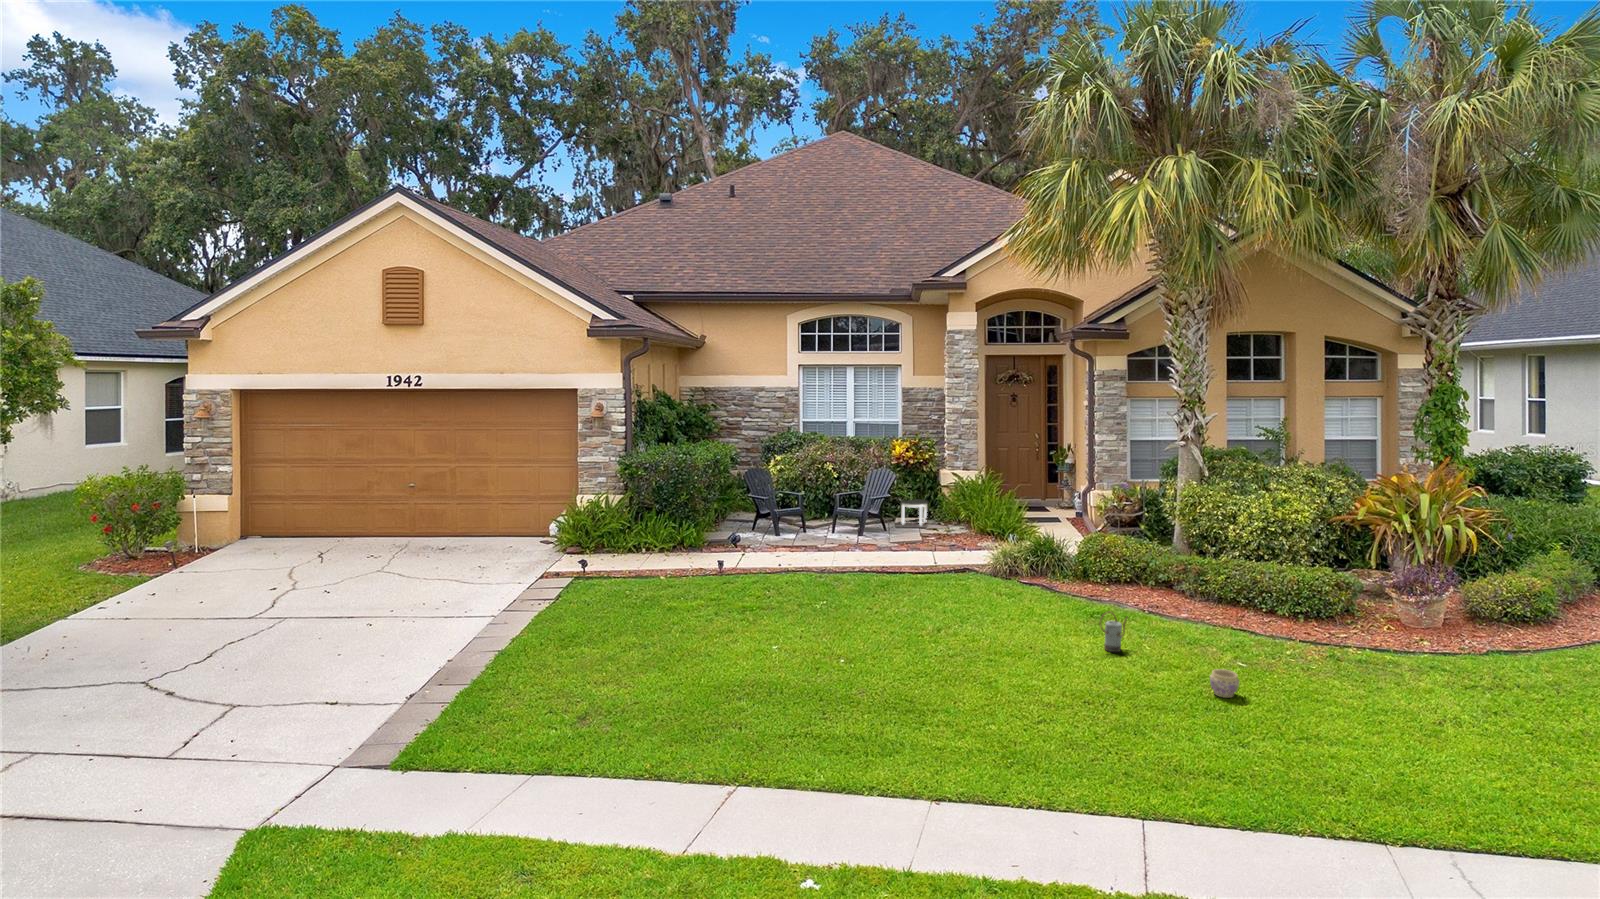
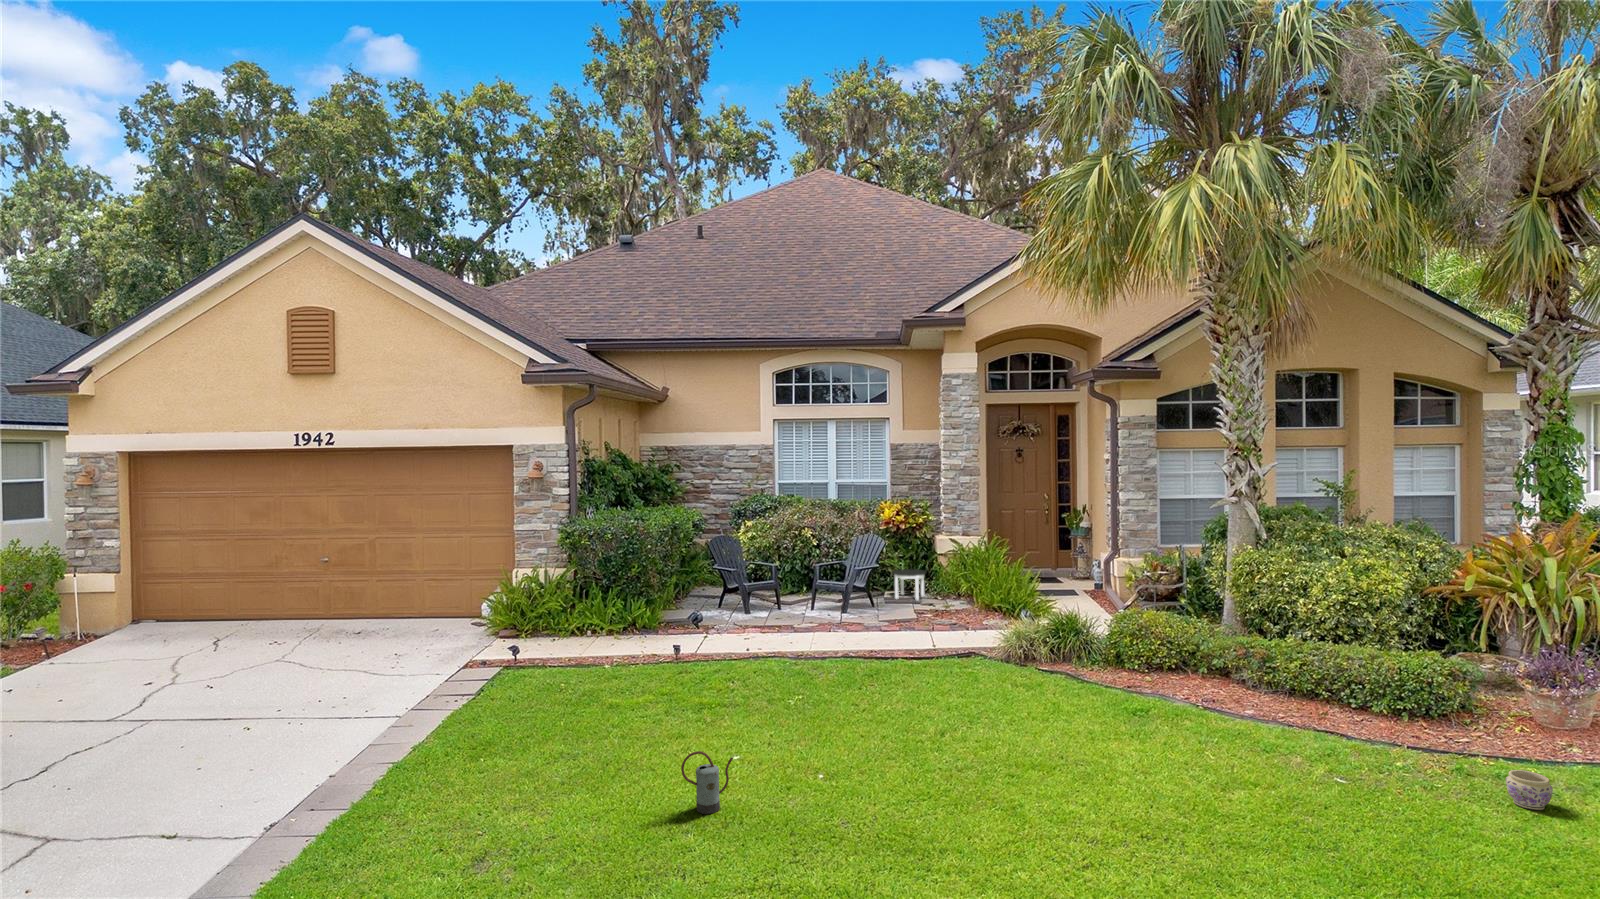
watering can: present [1100,611,1128,652] -> present [681,751,733,814]
planter: present [1210,669,1239,698] -> present [1506,770,1553,811]

